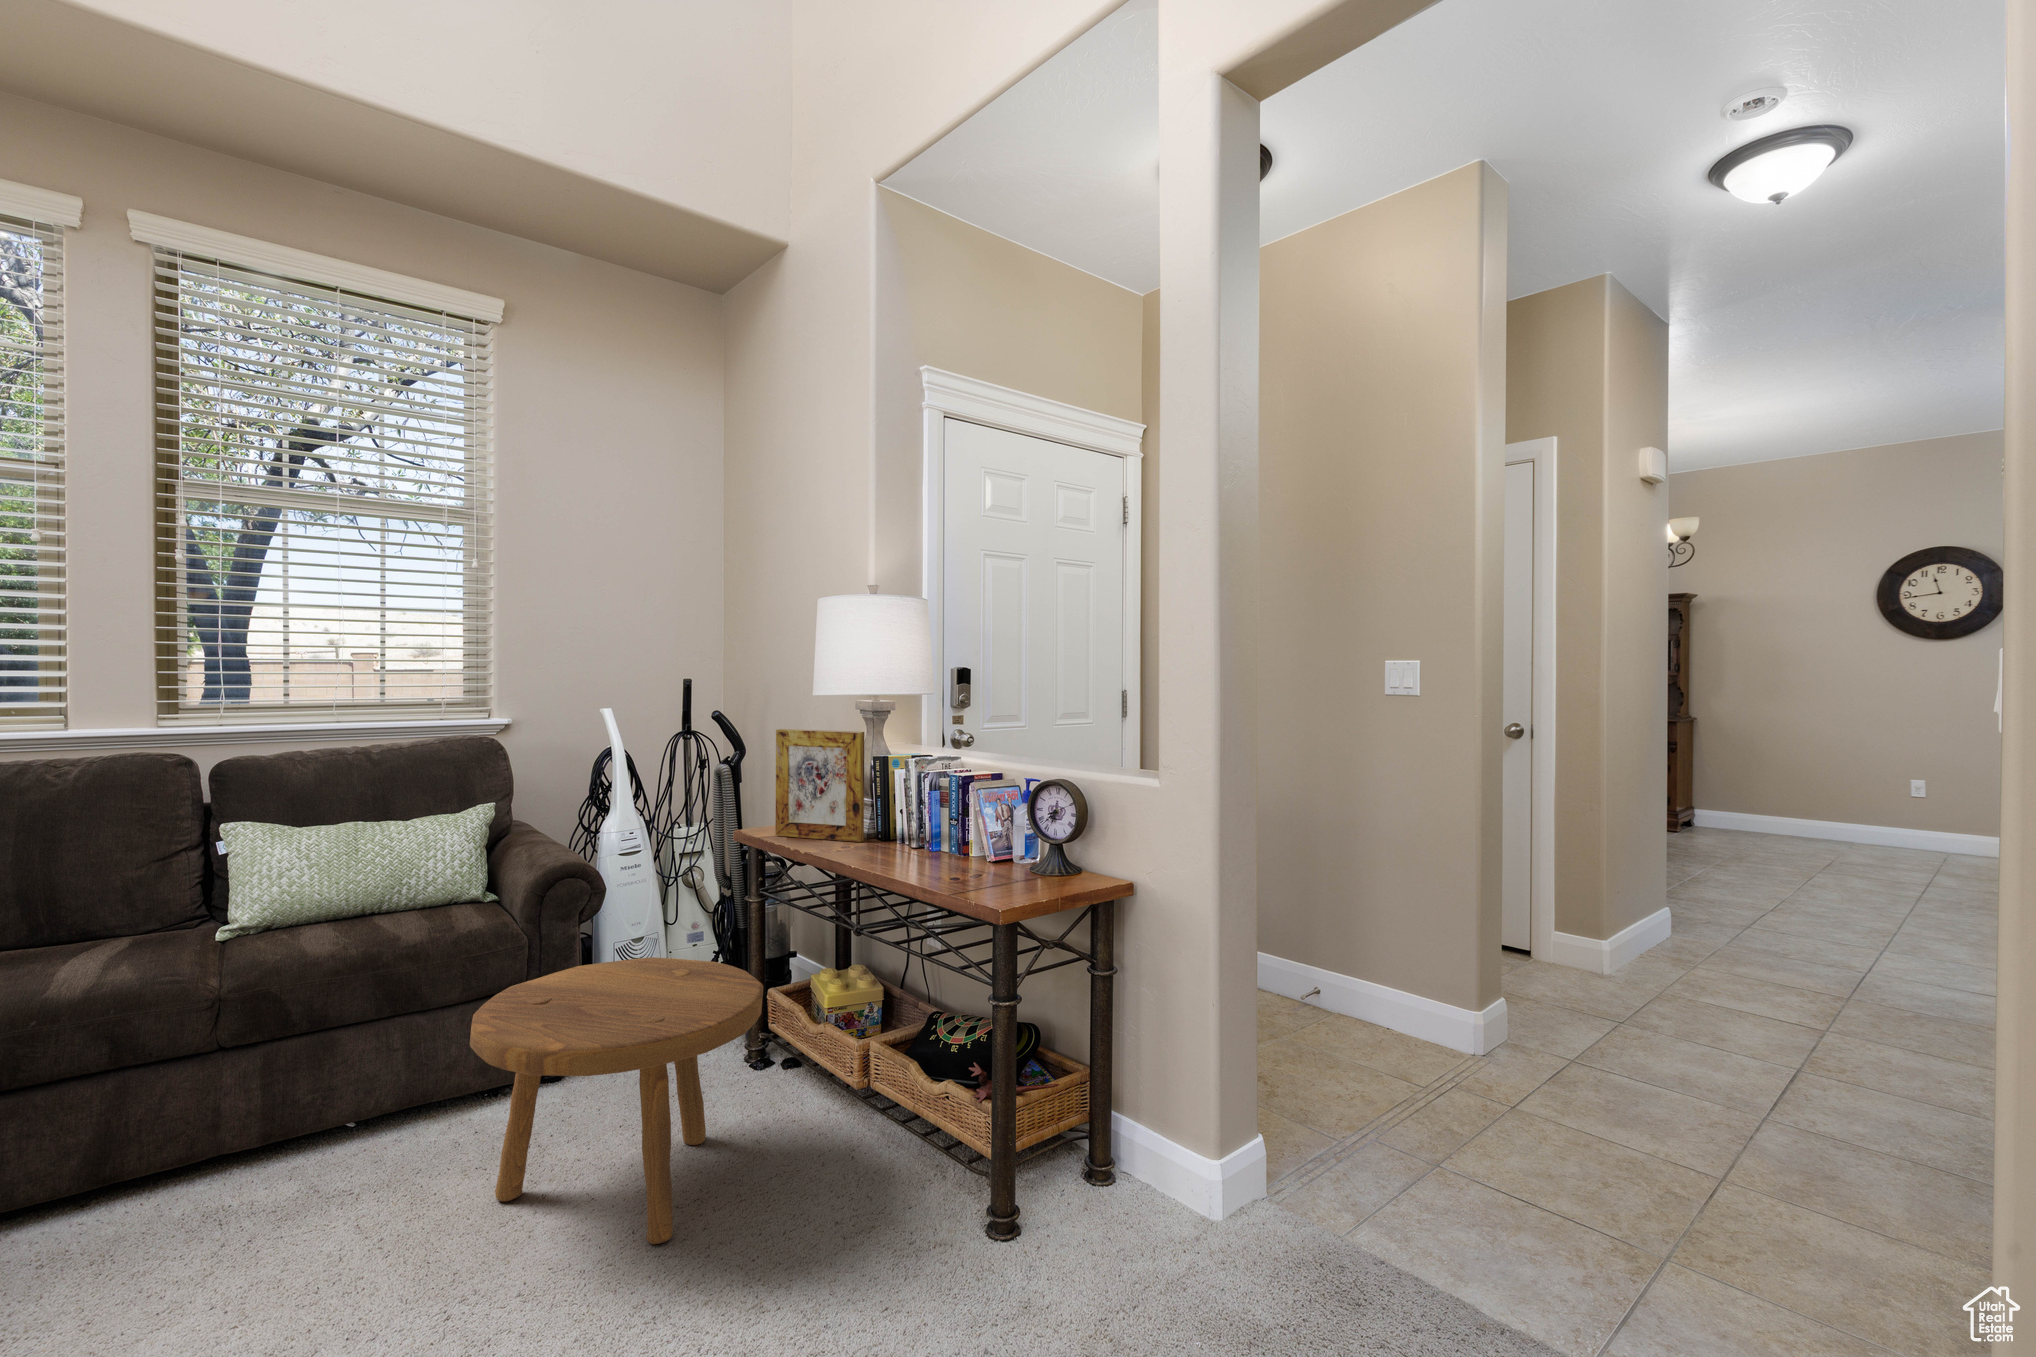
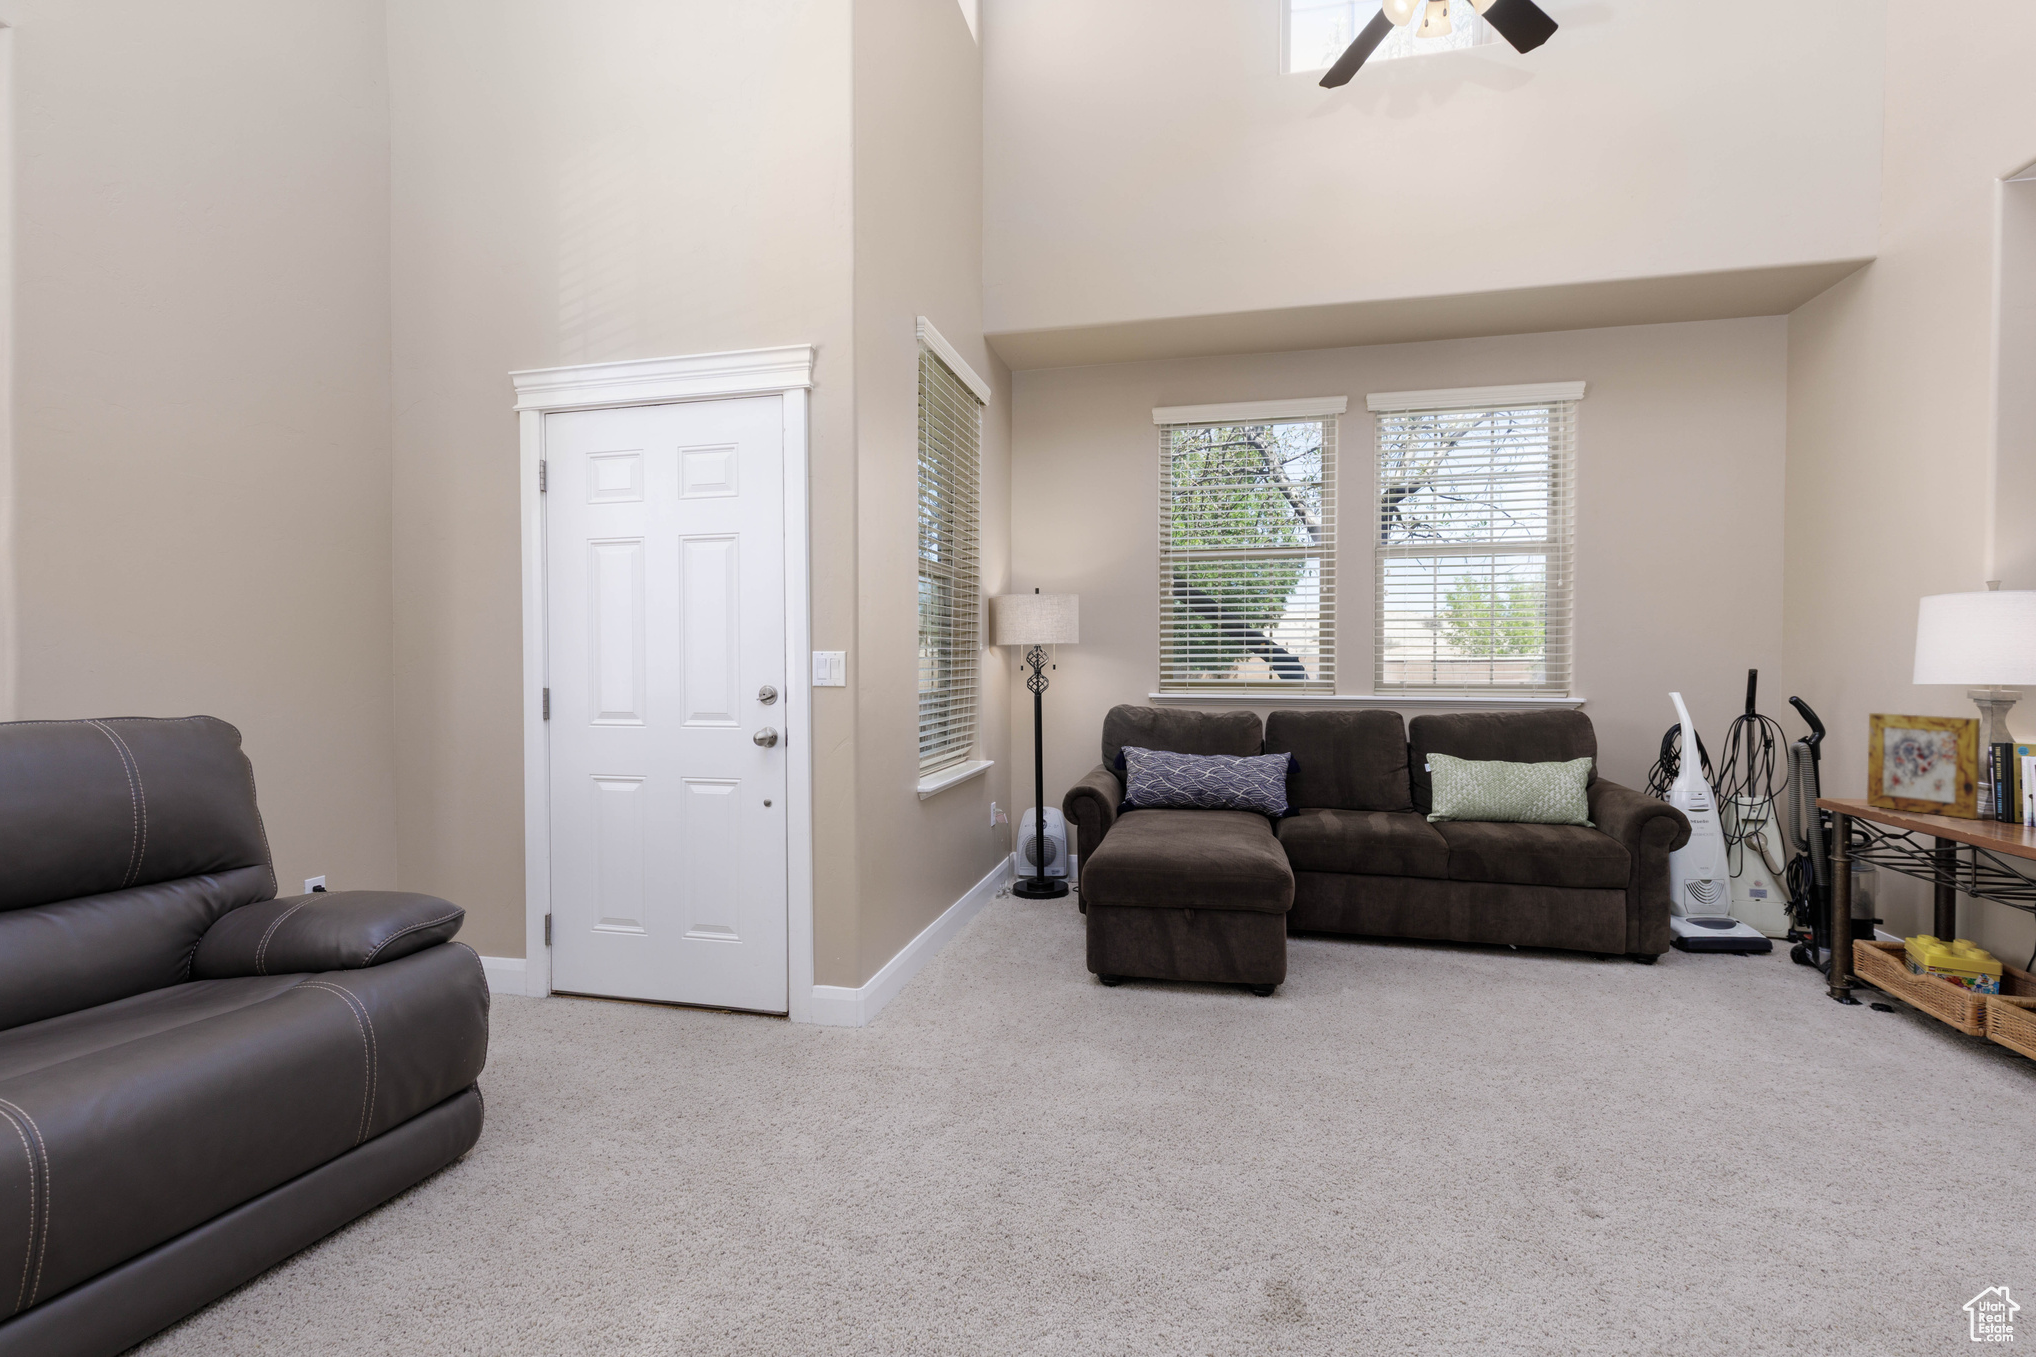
footstool: present [470,957,763,1244] -> none [1616,876,1866,1075]

